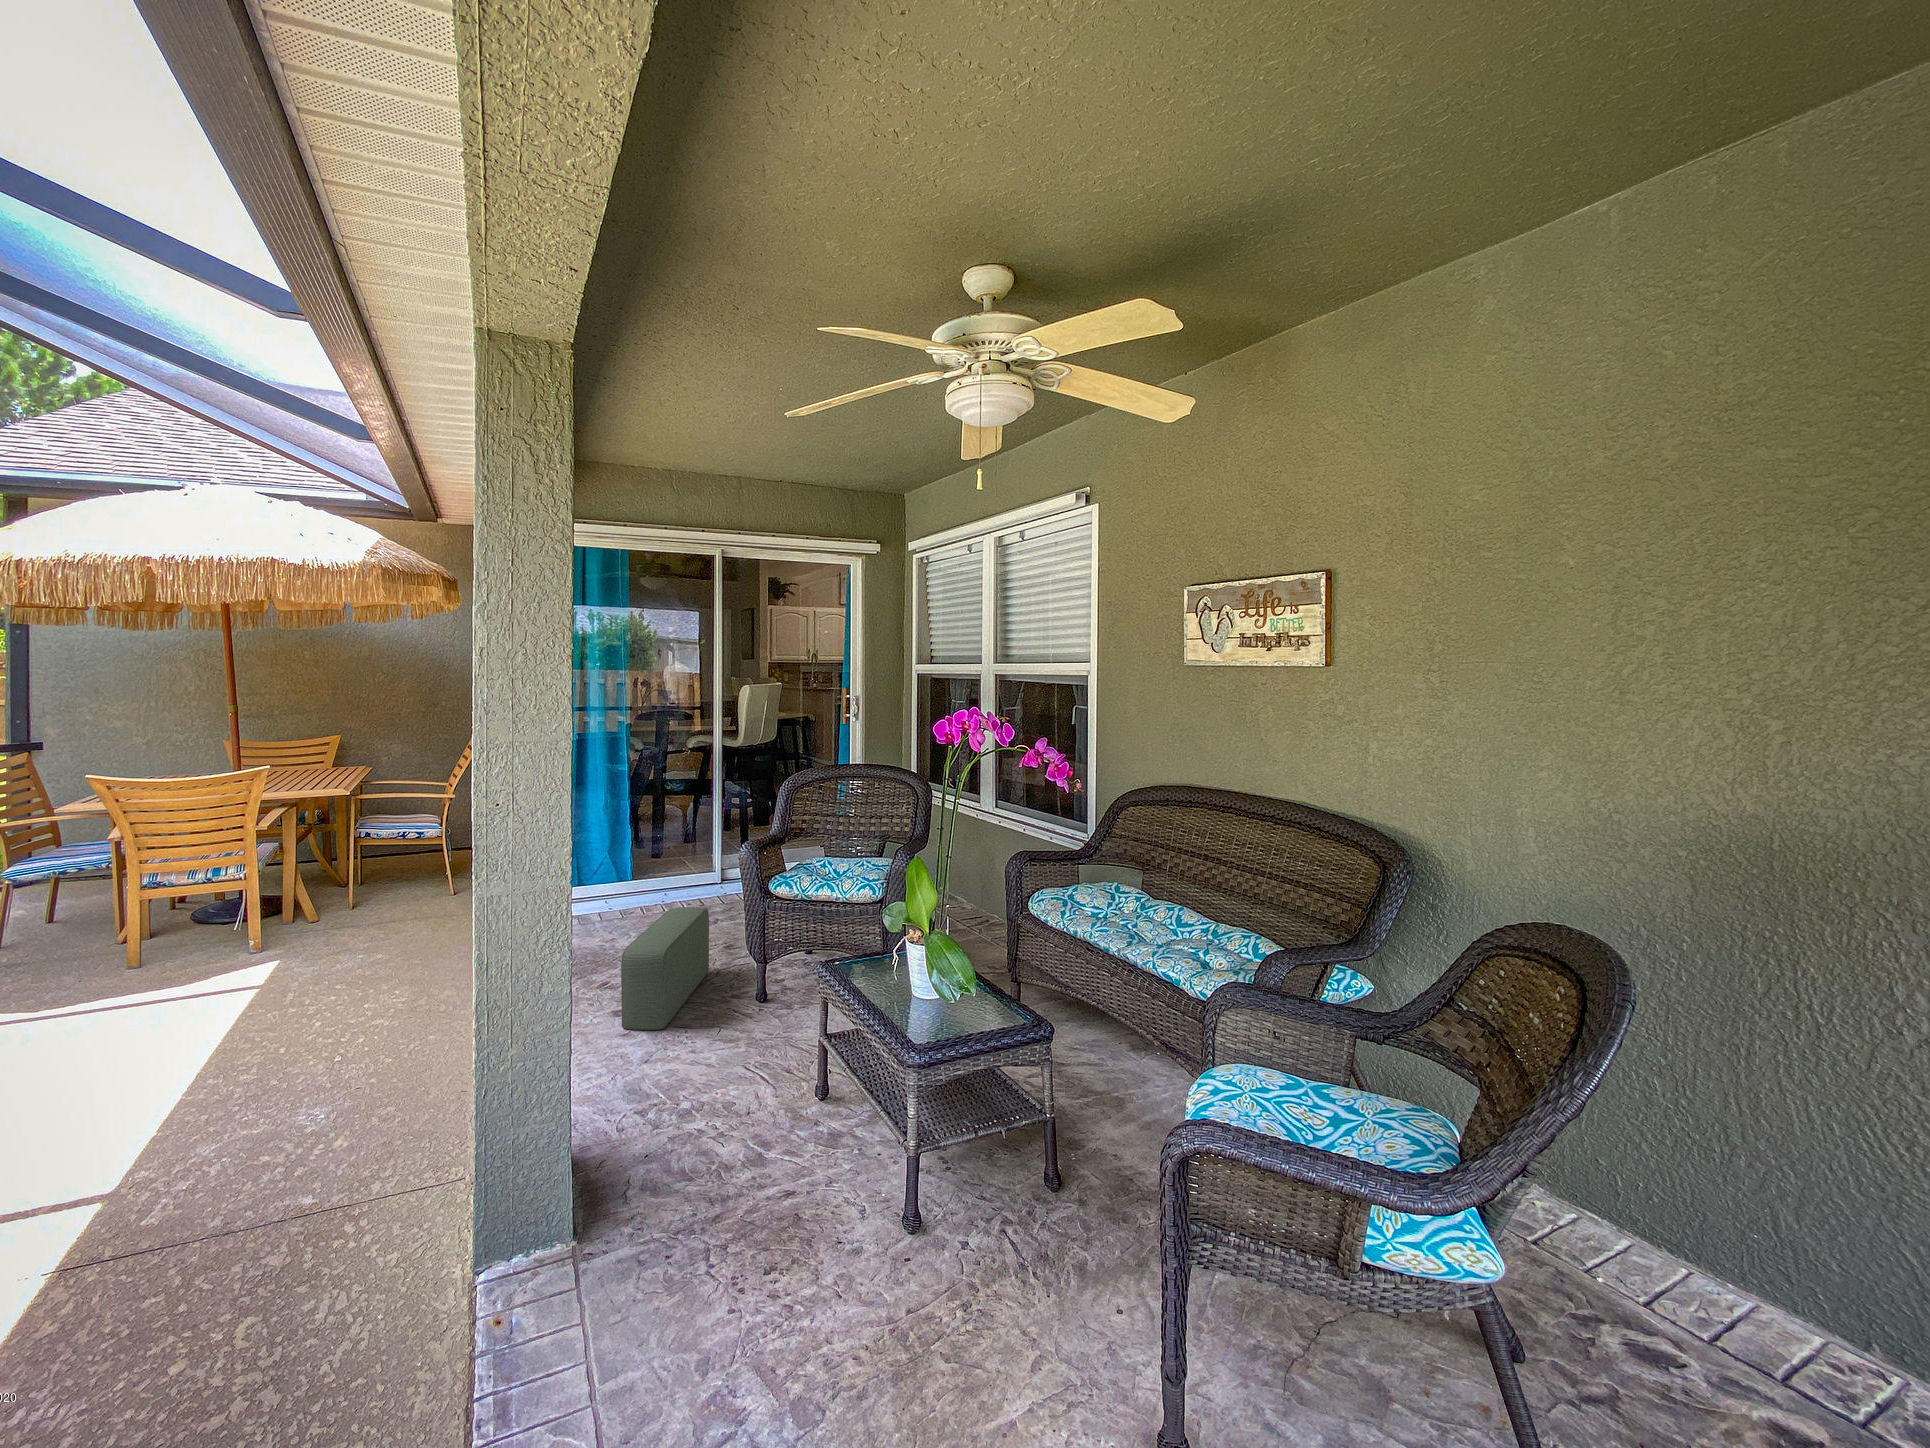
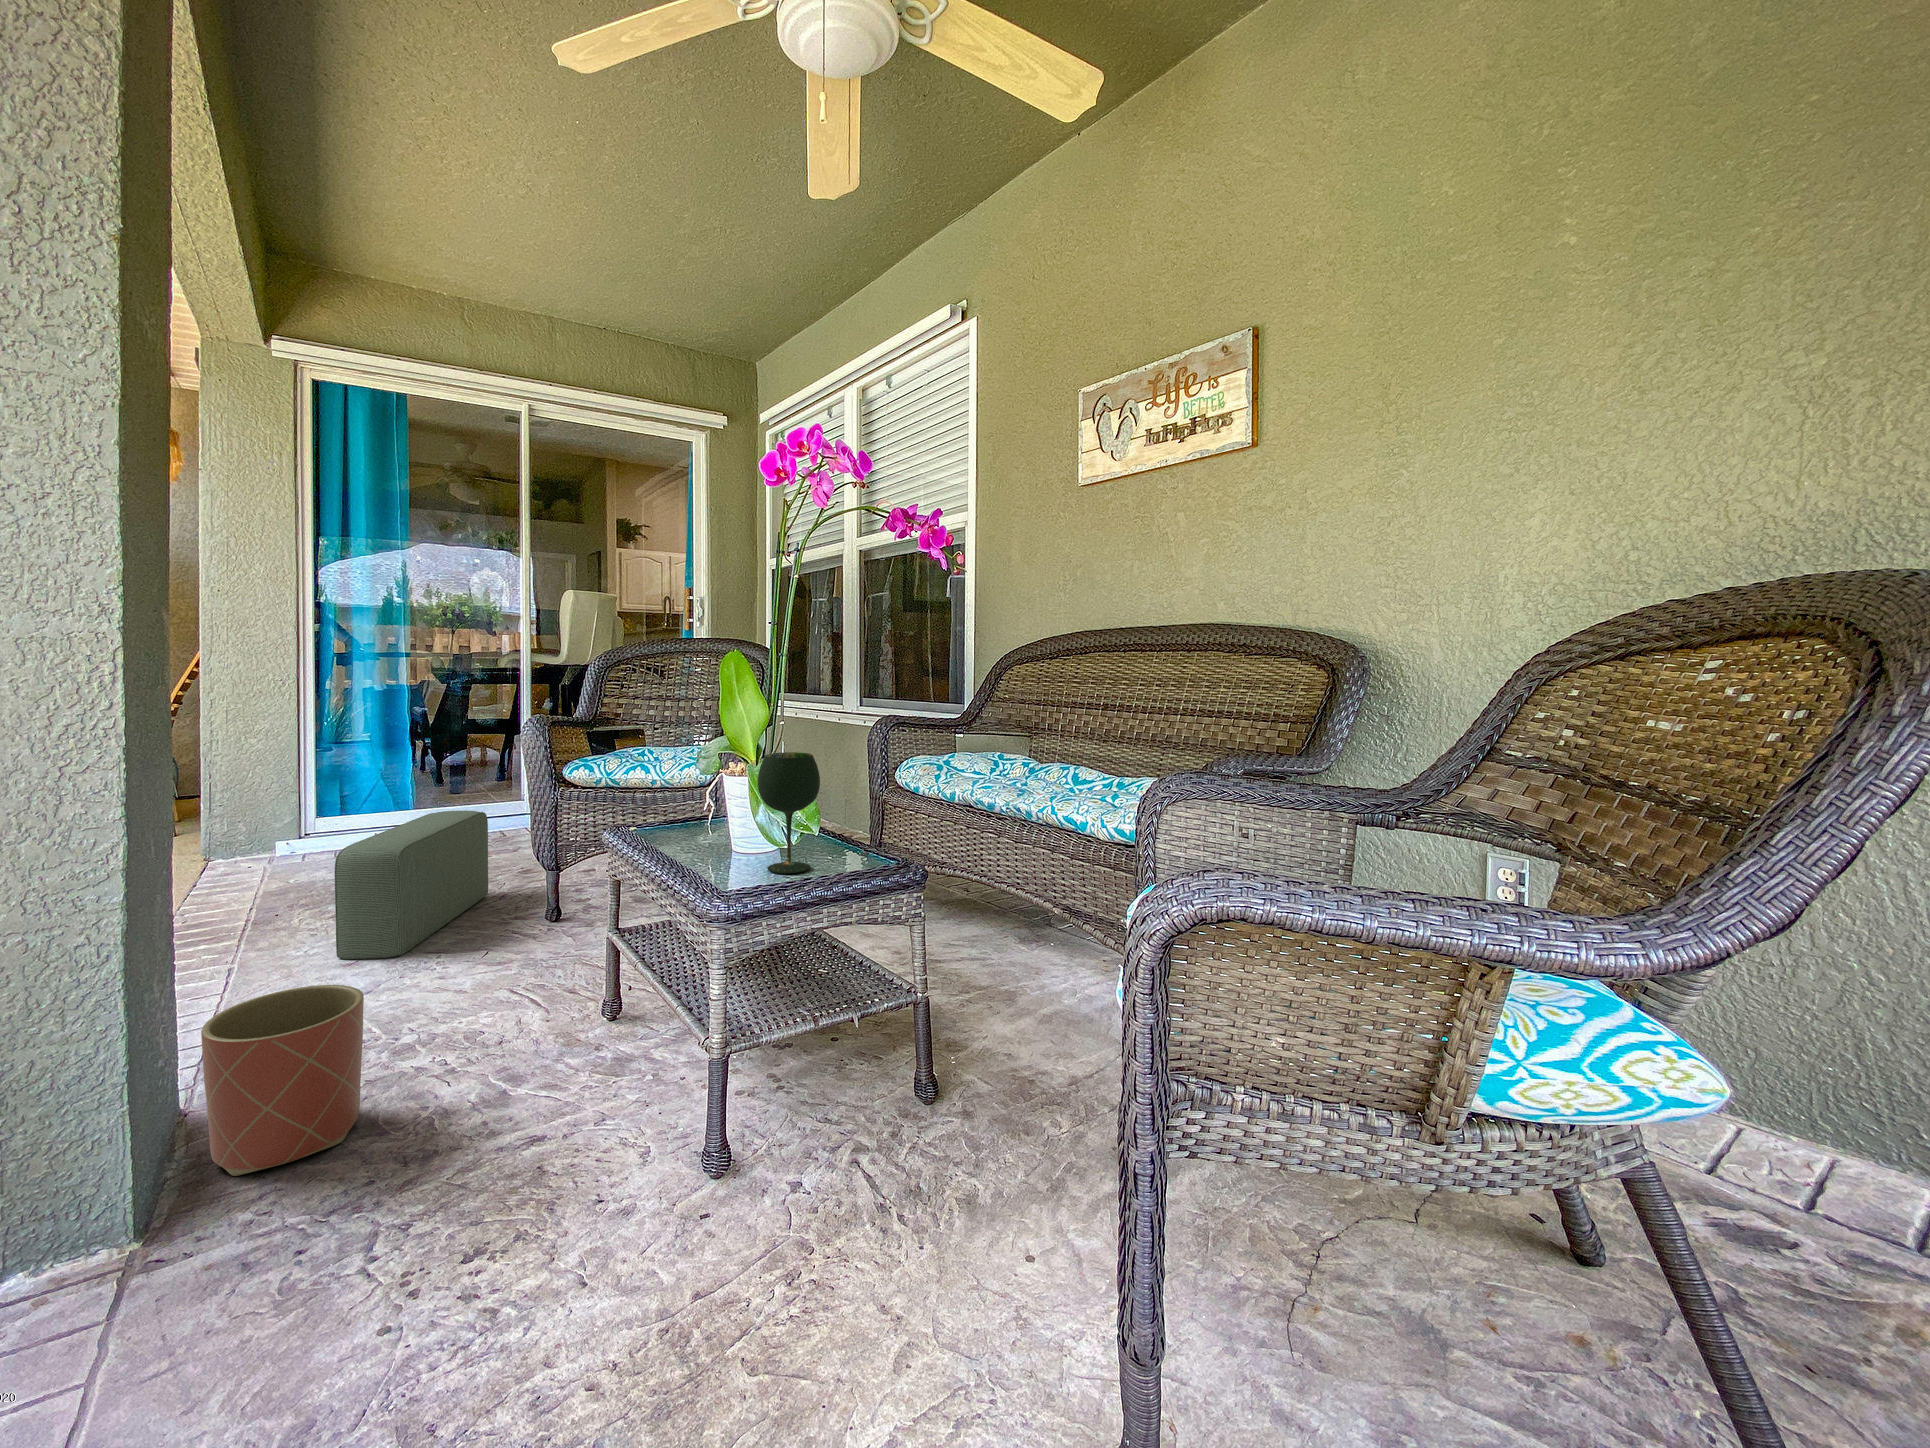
wine glass: none [933,939,976,1027] -> present [758,752,820,874]
planter: none [601,1076,684,1200] -> present [201,985,364,1176]

